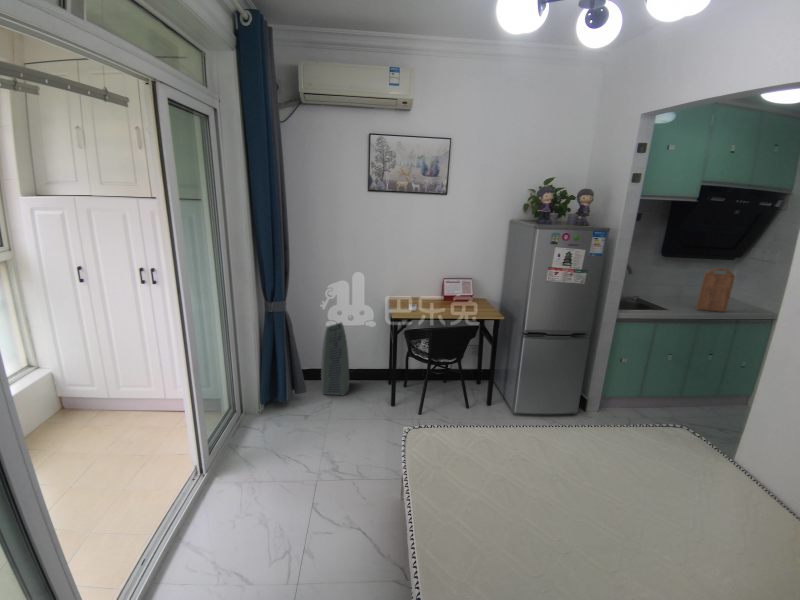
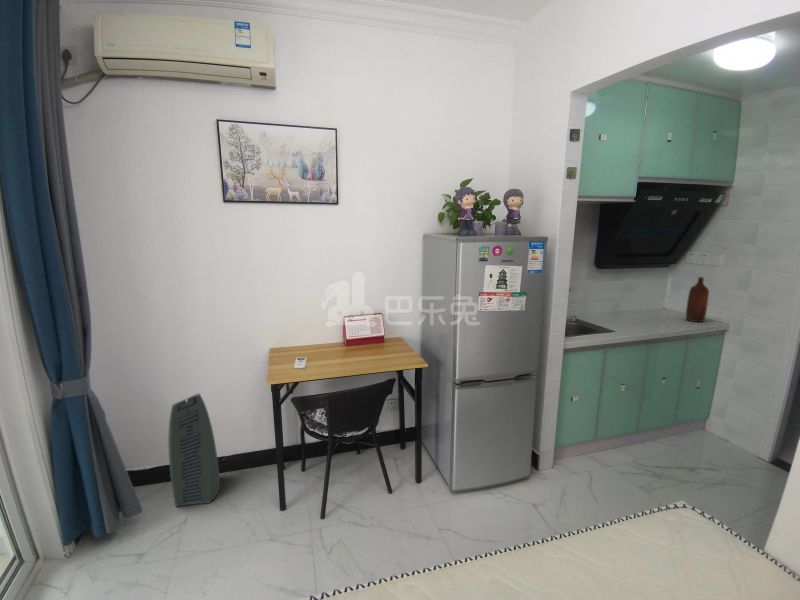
cutting board: present [696,268,735,312] -> none [646,278,684,328]
bottle: none [738,270,763,310] -> present [686,277,709,322]

